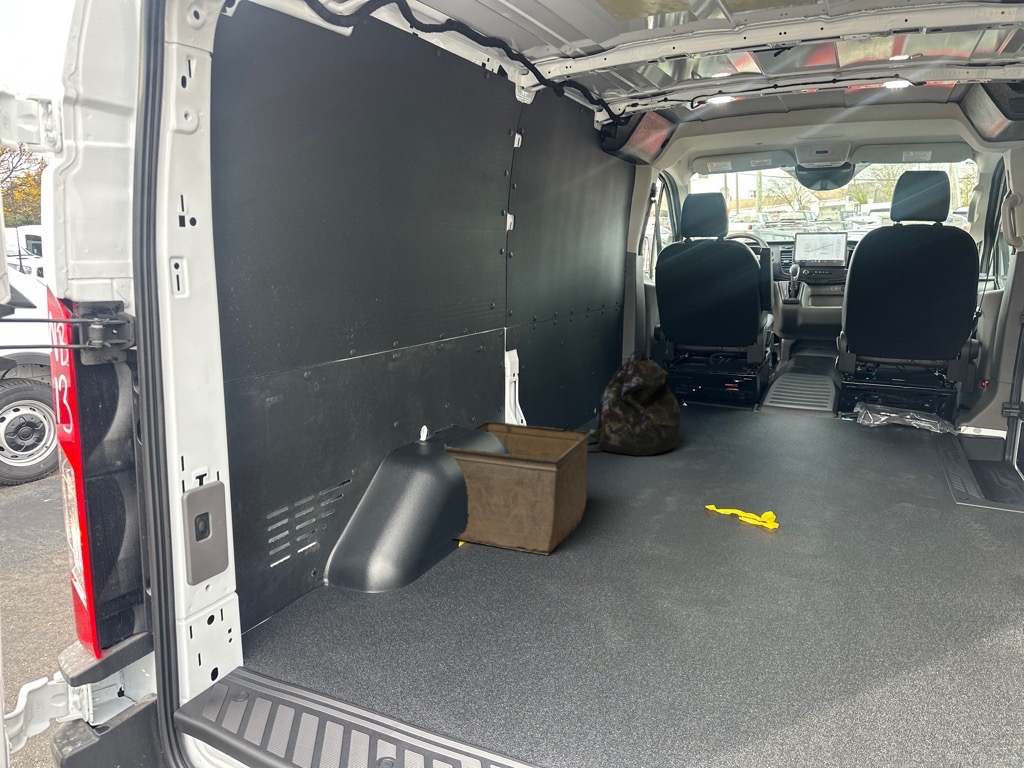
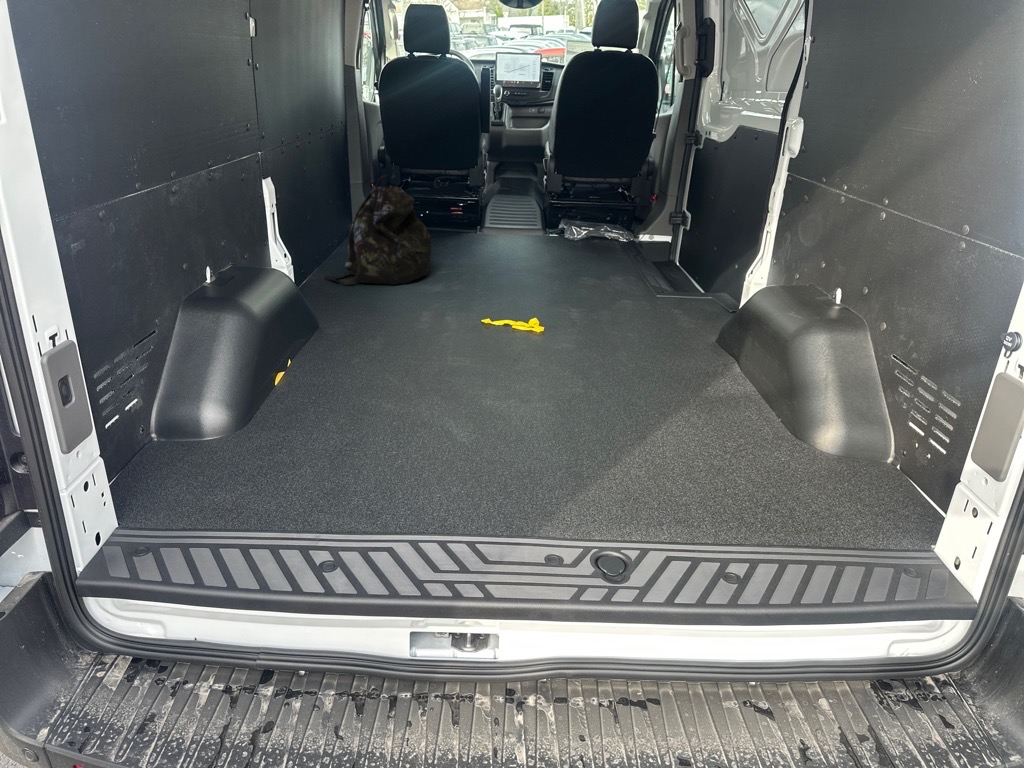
storage bin: present [444,421,589,555] -> none [237,259,377,383]

